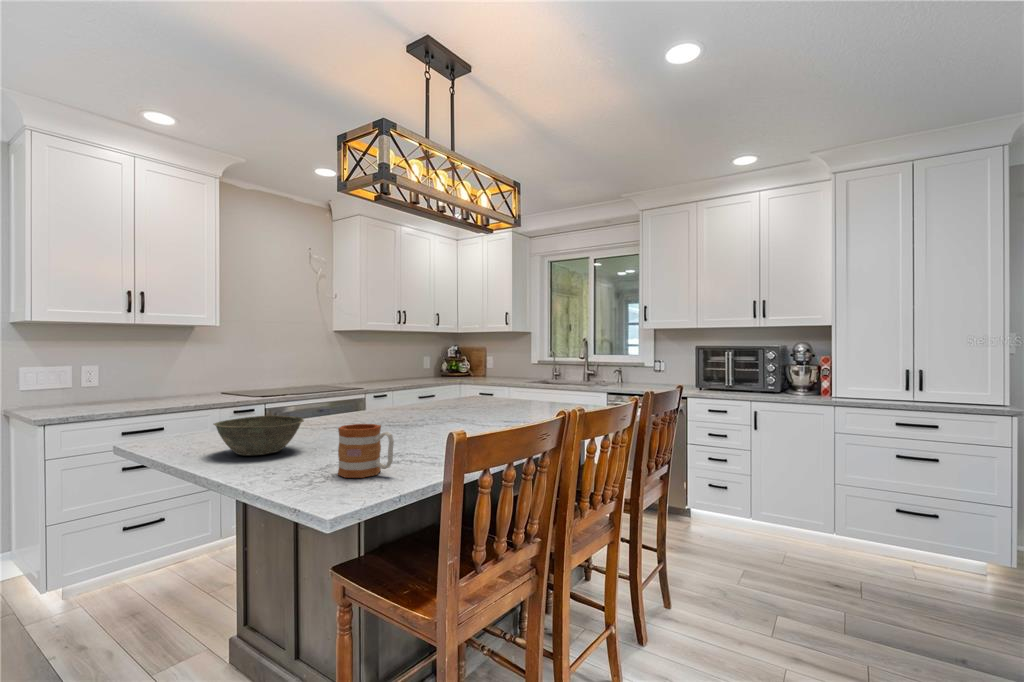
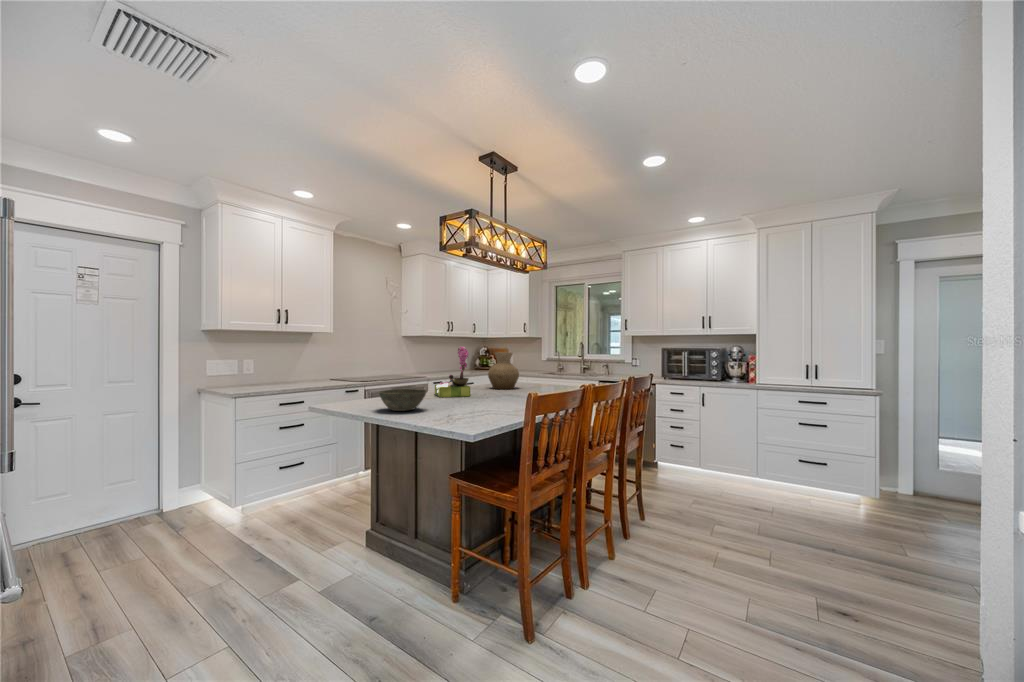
flower arrangement: none [347,344,406,424] -> present [435,346,470,397]
vase: none [440,354,486,408] -> present [488,352,519,389]
mug: present [338,424,394,478] -> none [460,391,492,420]

